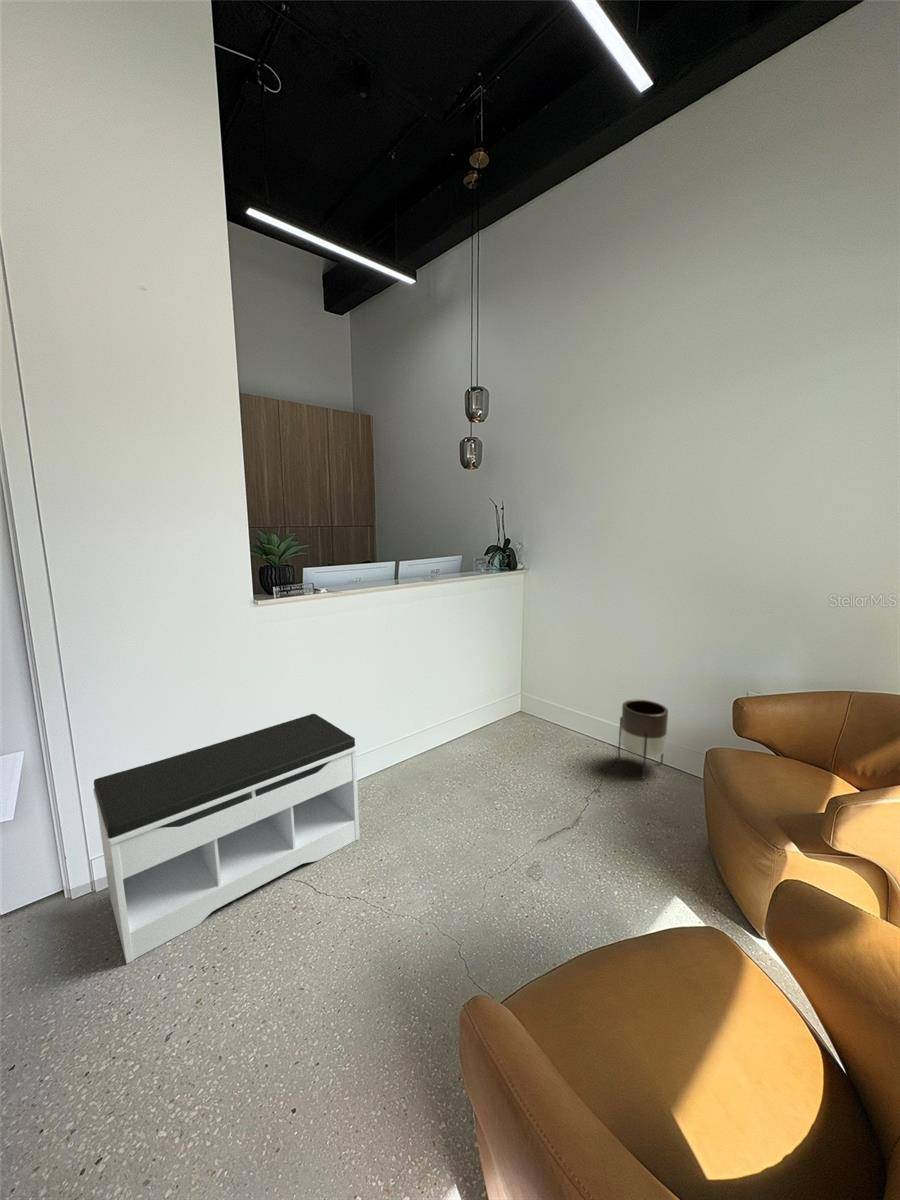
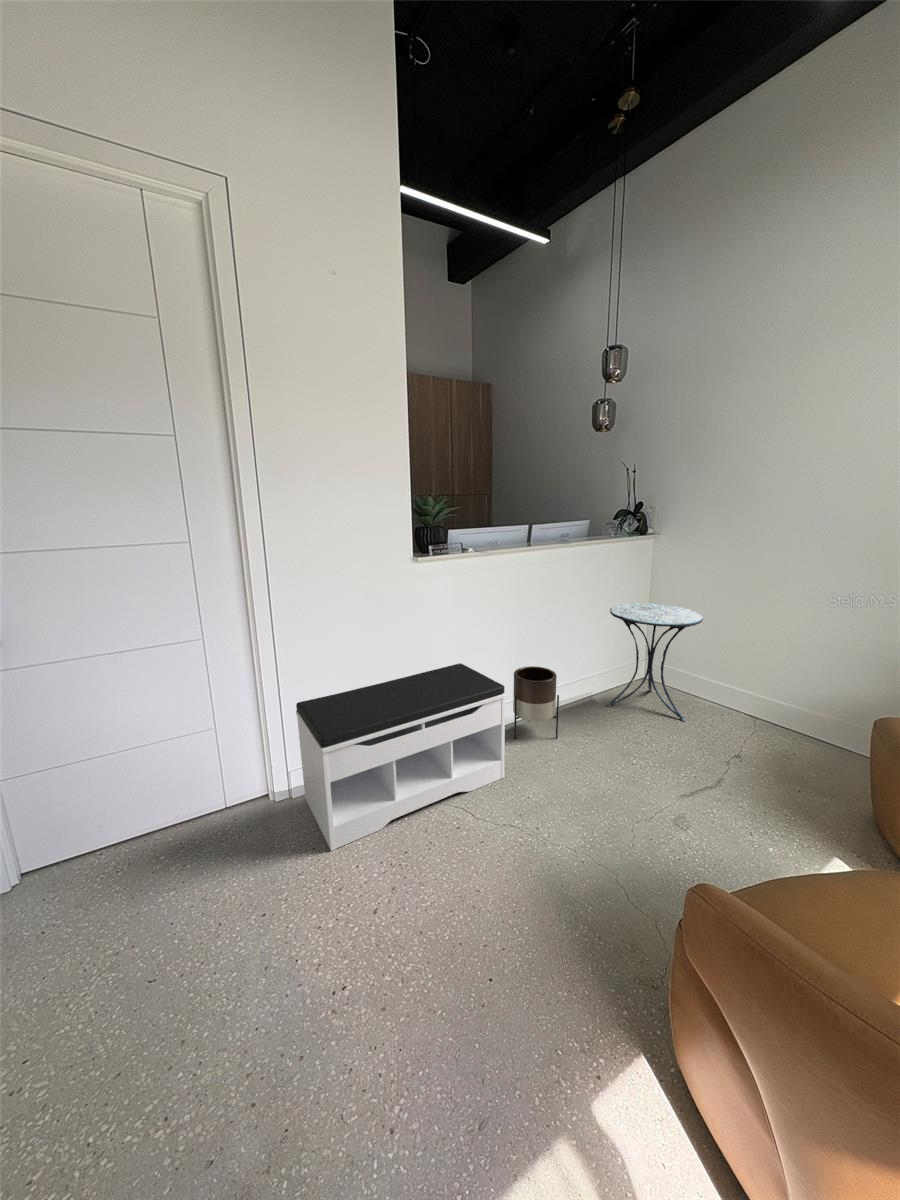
side table: none [480,637,566,755] -> present [606,603,703,721]
planter: present [618,700,668,779] -> present [513,666,559,739]

